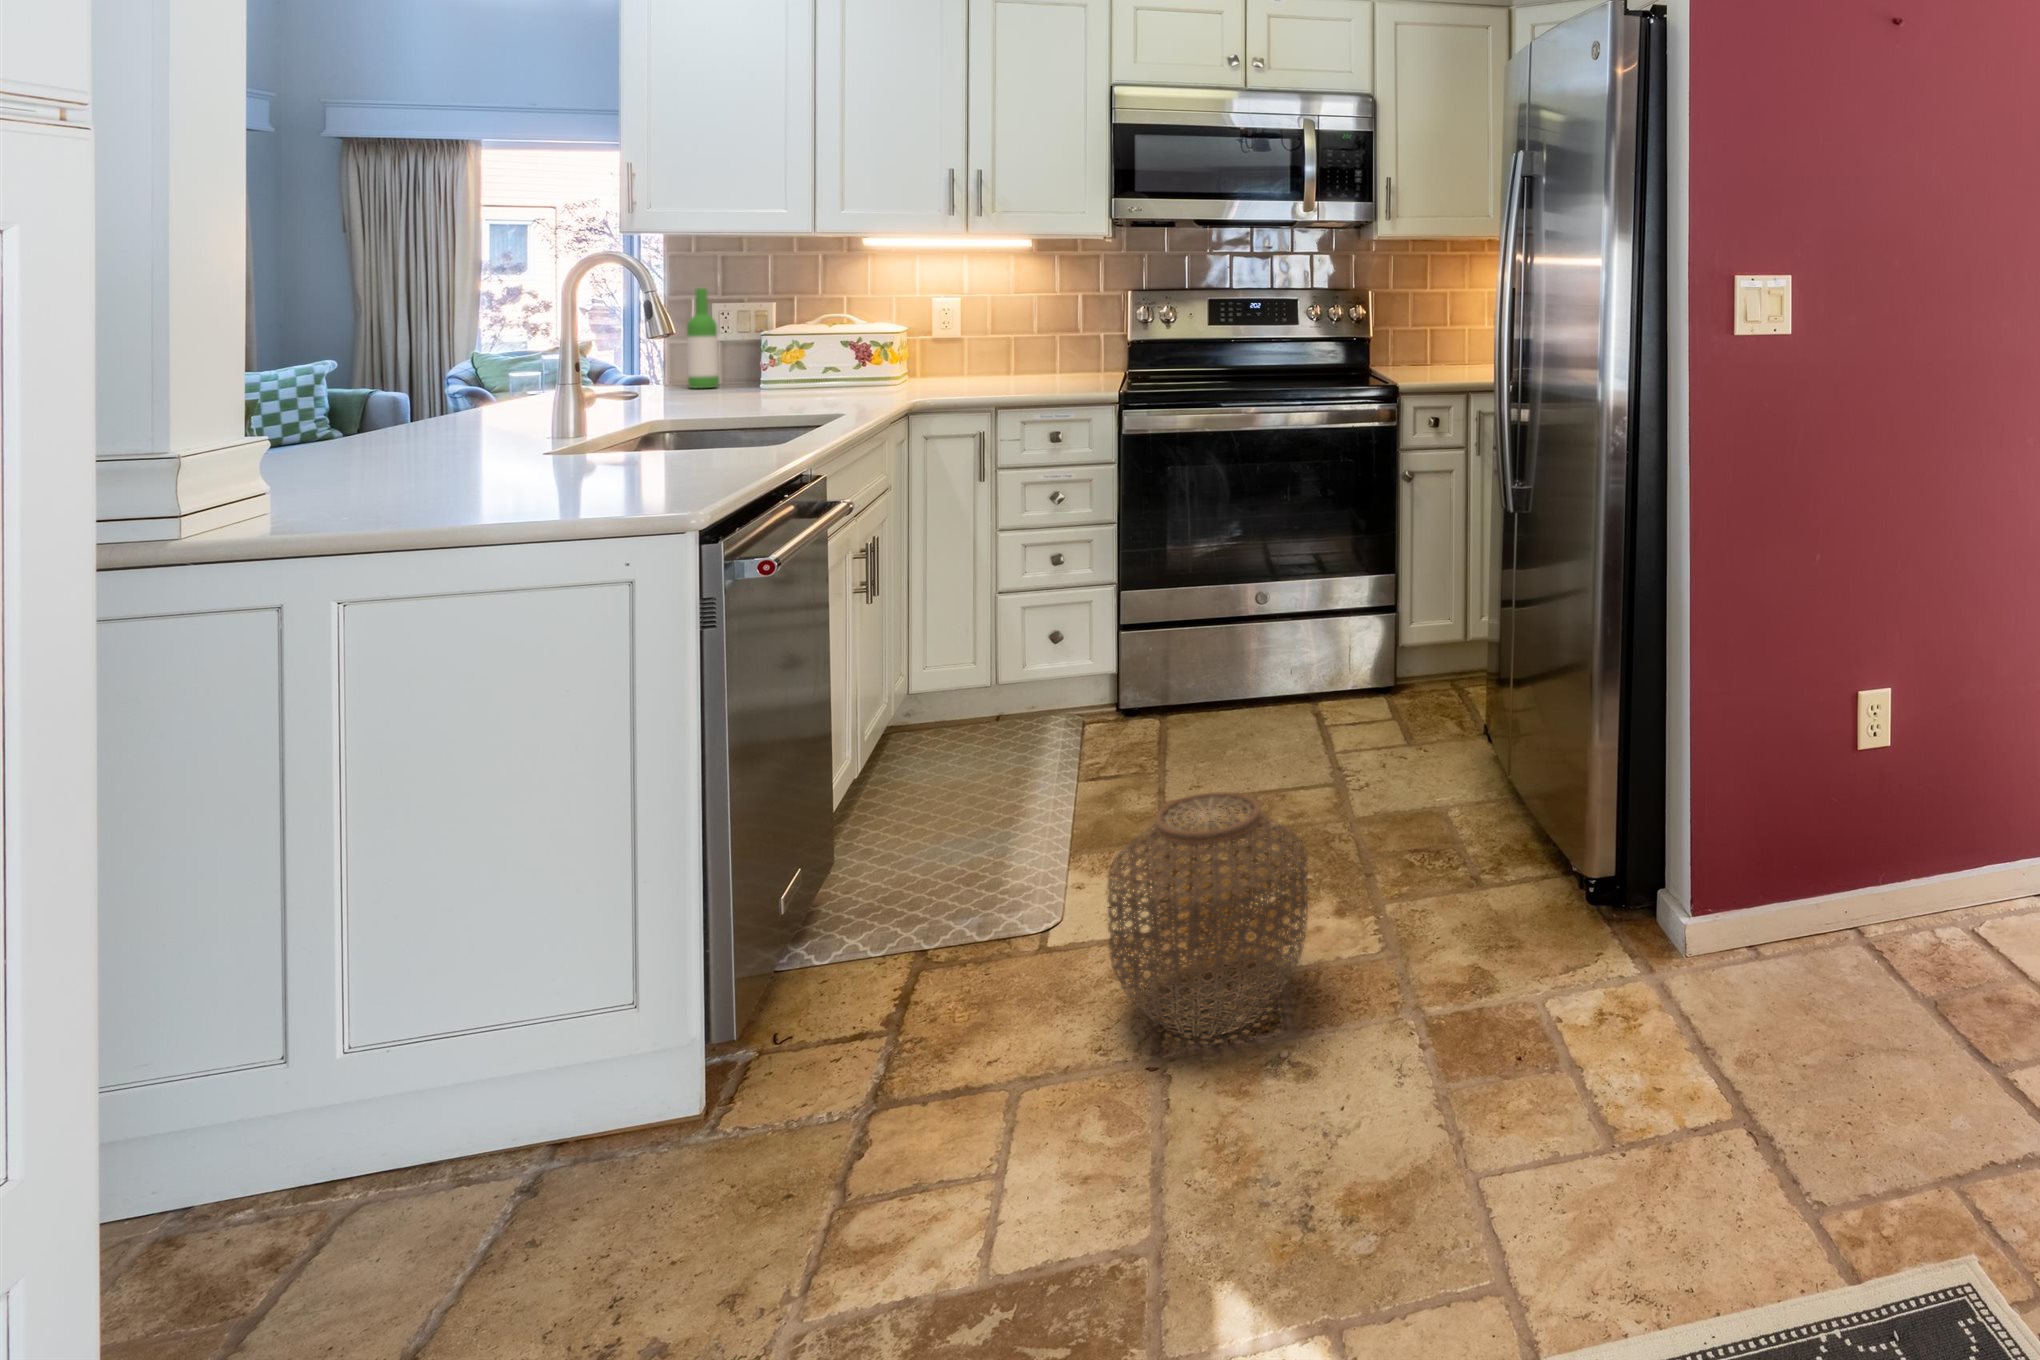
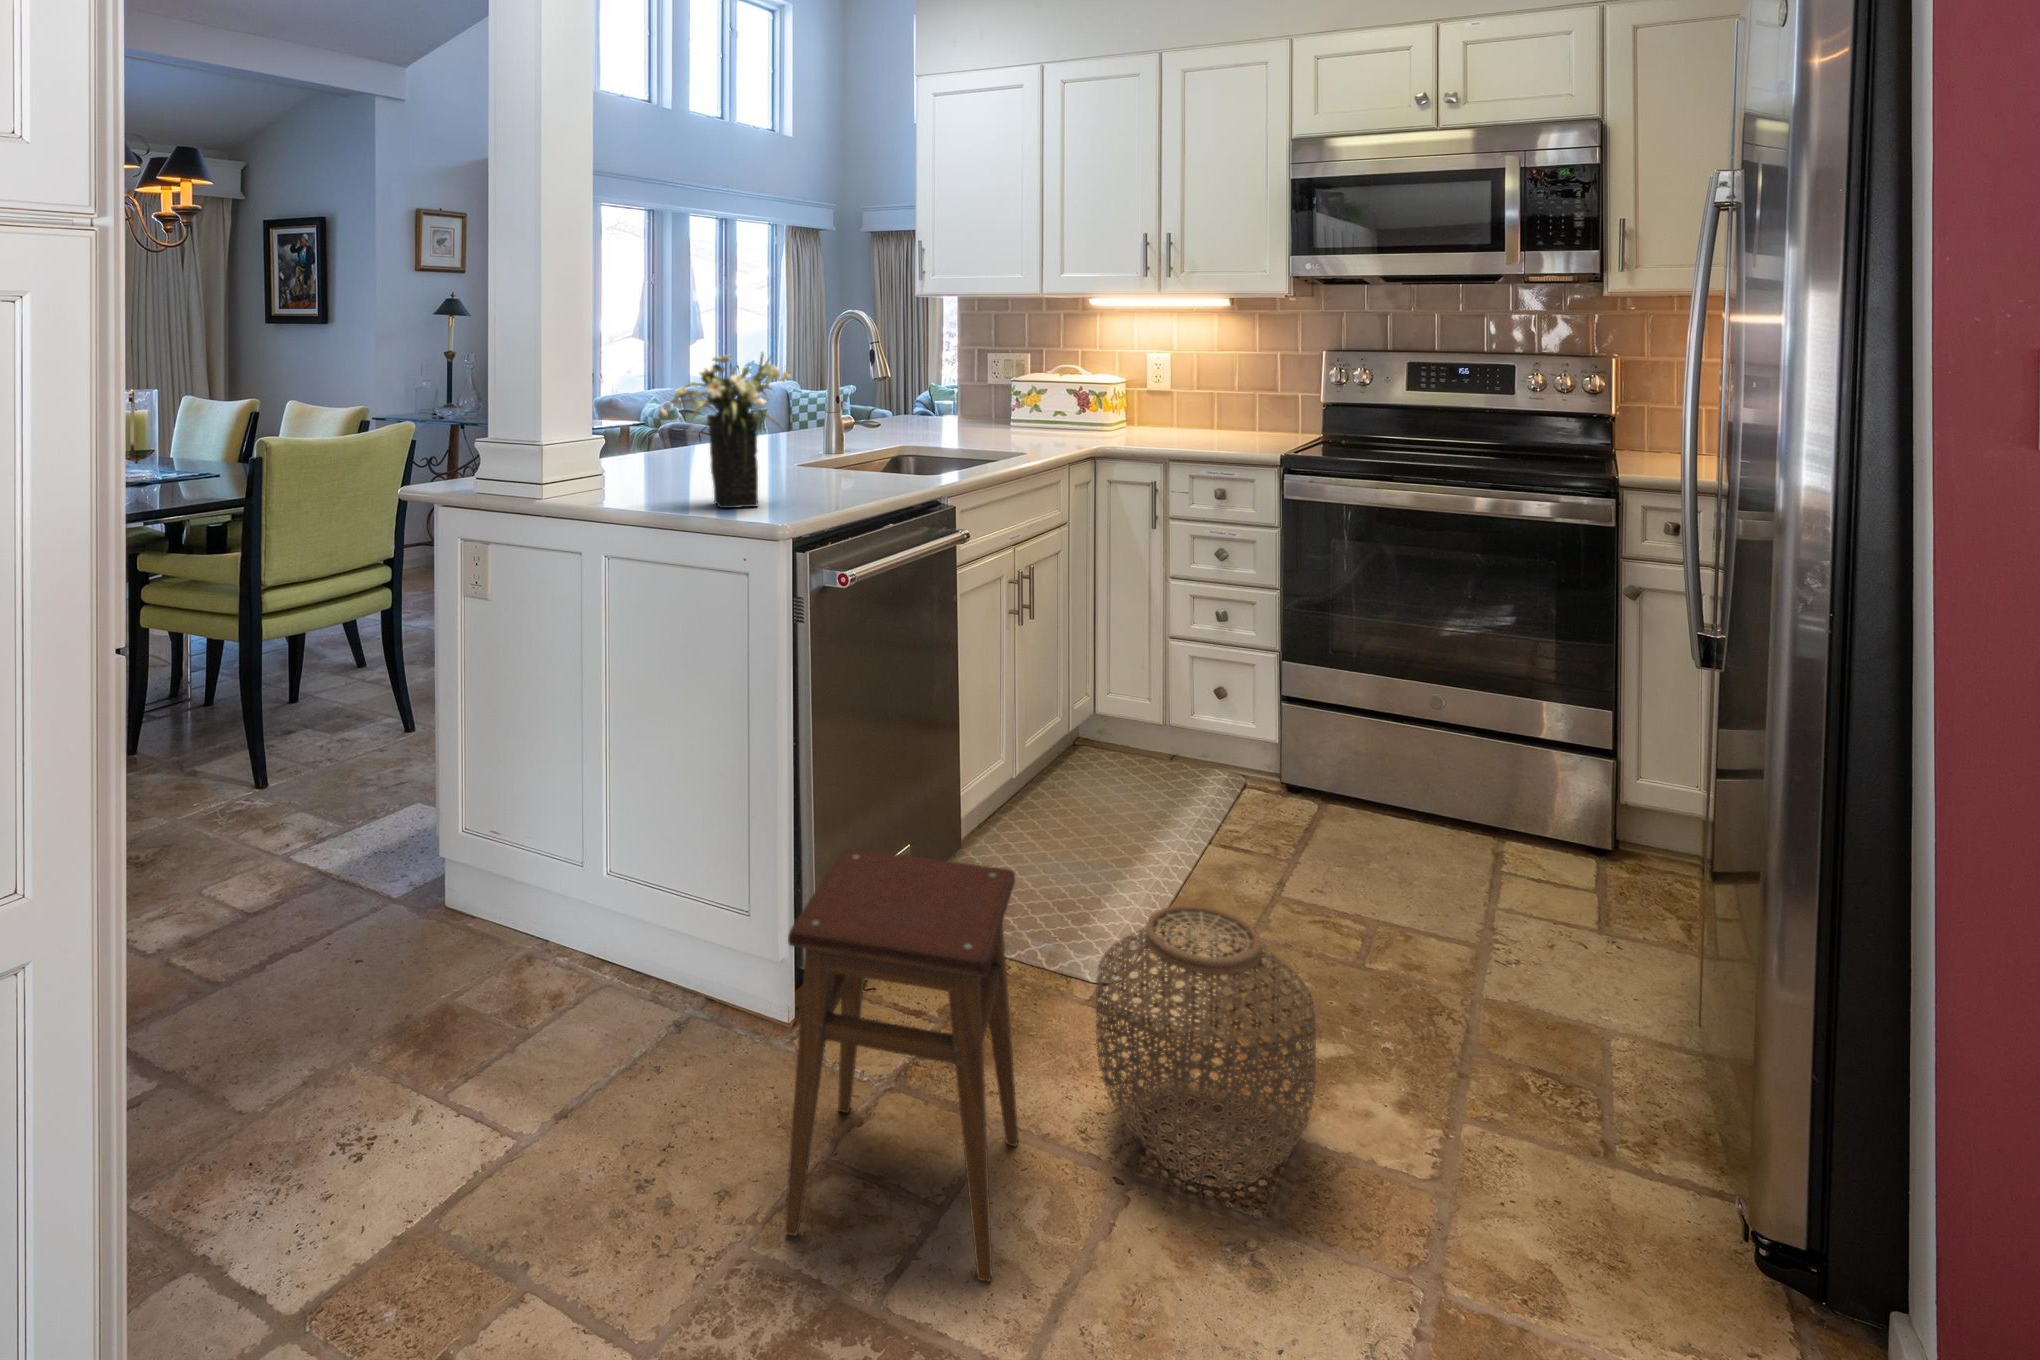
flower arrangement: none [368,276,600,495] -> present [658,352,790,508]
wine bottle: present [687,288,719,388] -> none [968,347,988,426]
stool: none [821,810,1087,1287] -> present [785,848,1019,1282]

